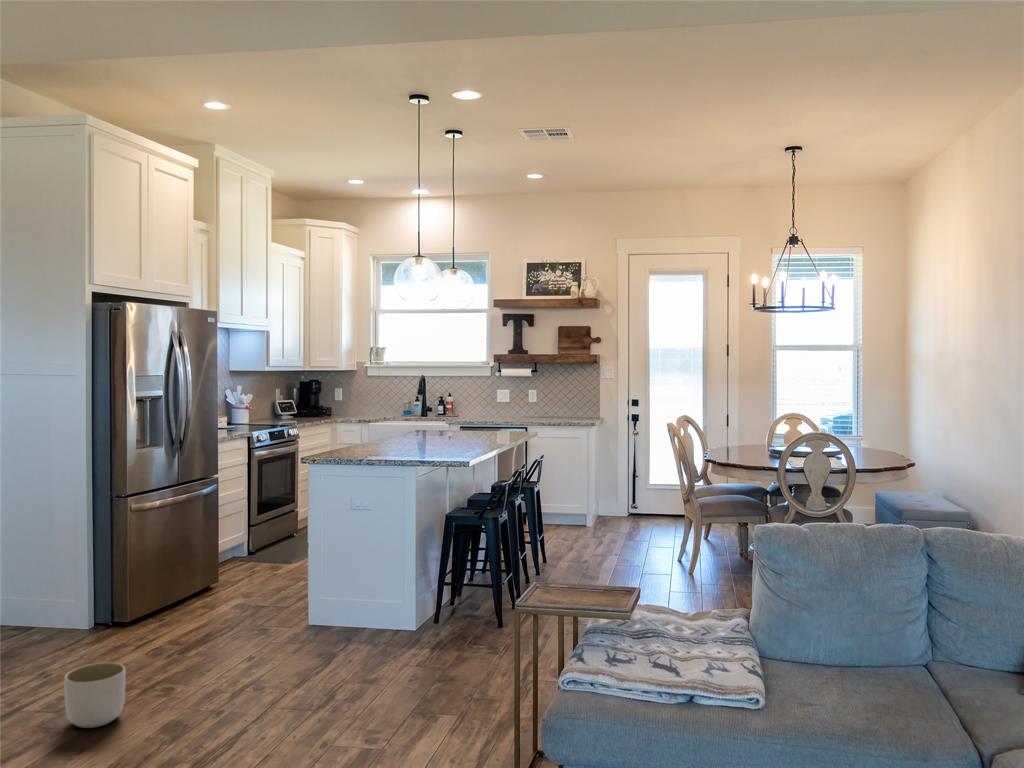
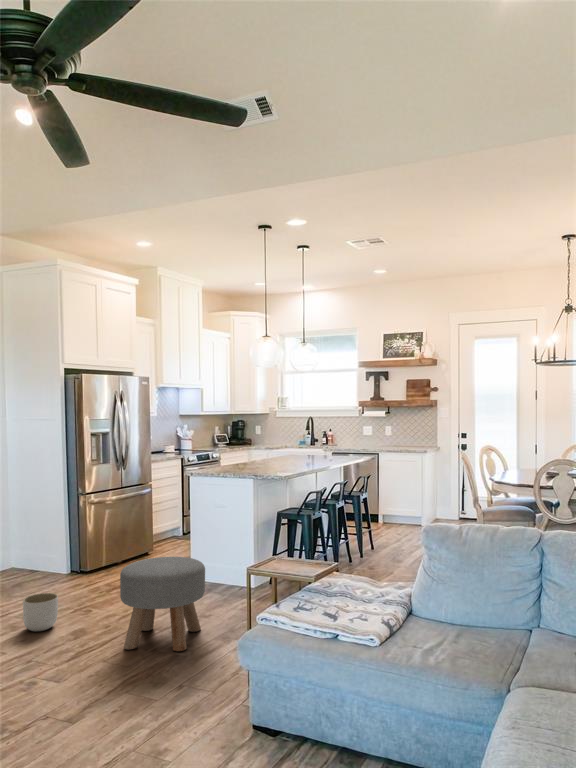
ottoman: none [251,591,386,743] -> present [120,557,205,651]

